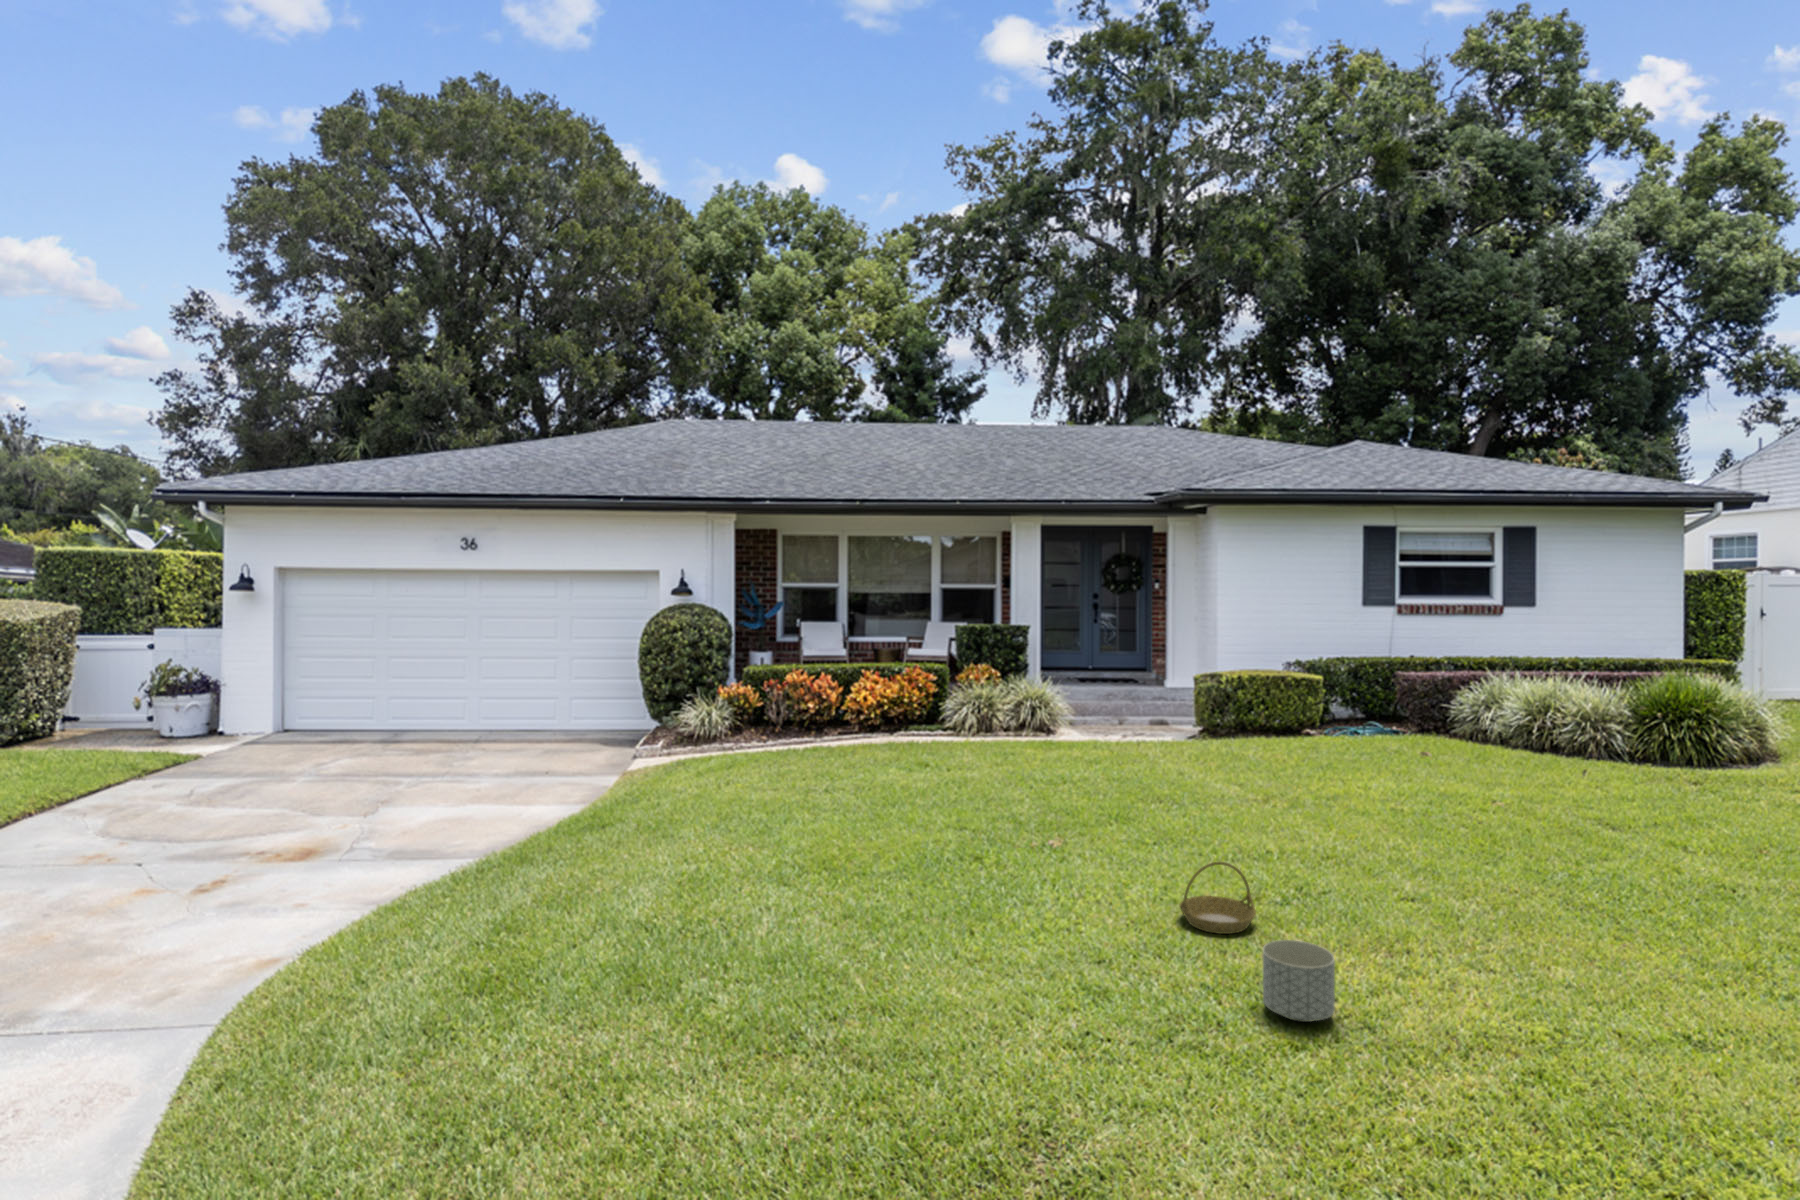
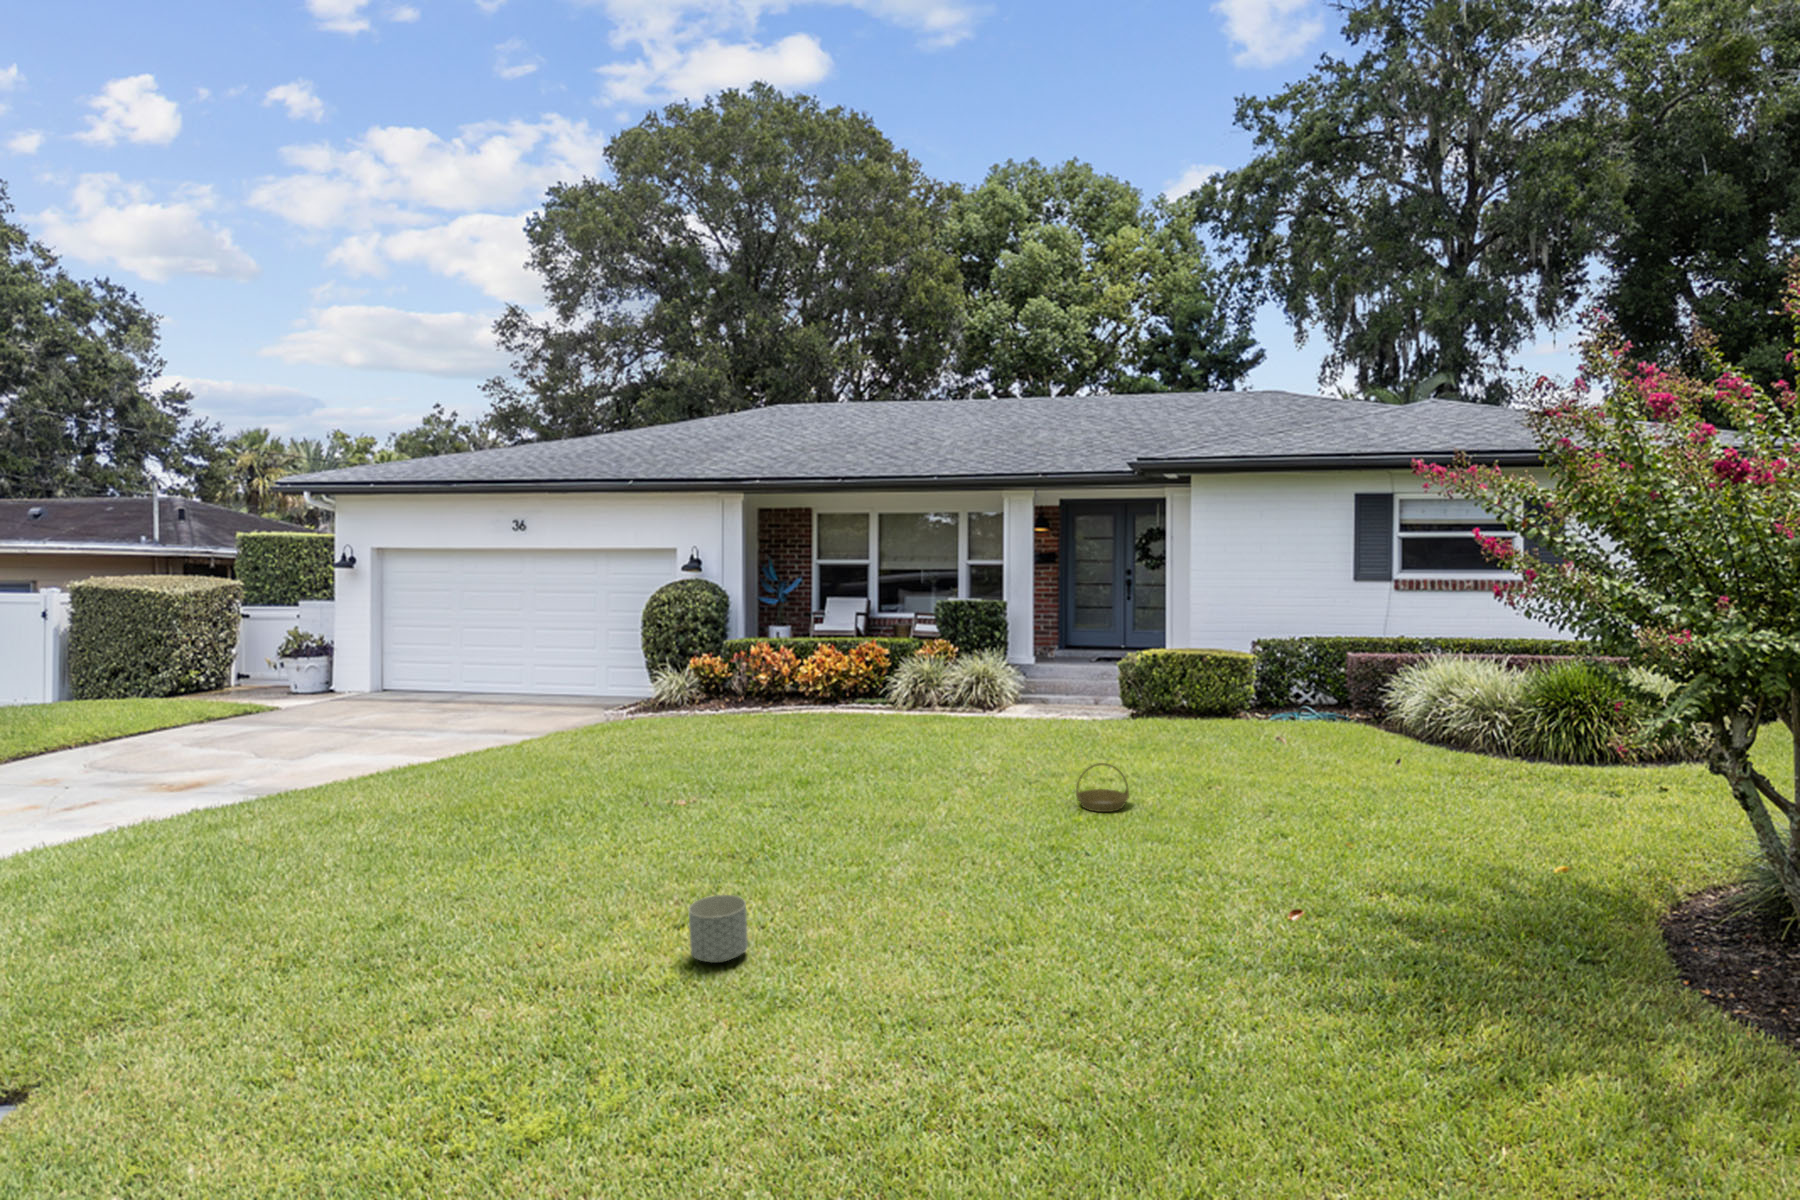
basket: present [1179,862,1256,934] -> present [1076,763,1129,812]

